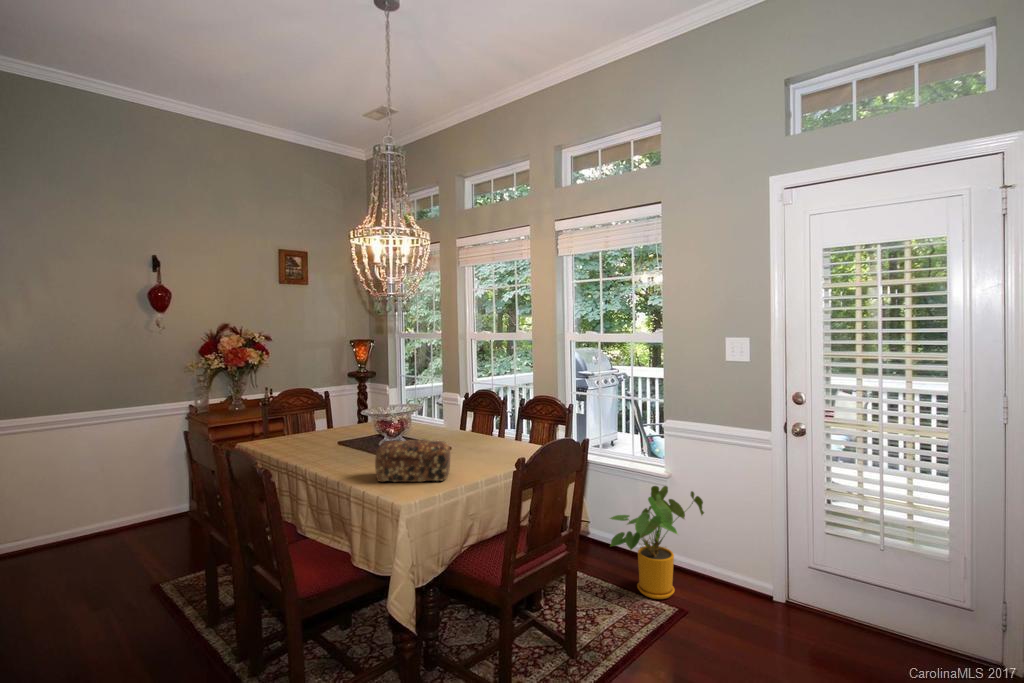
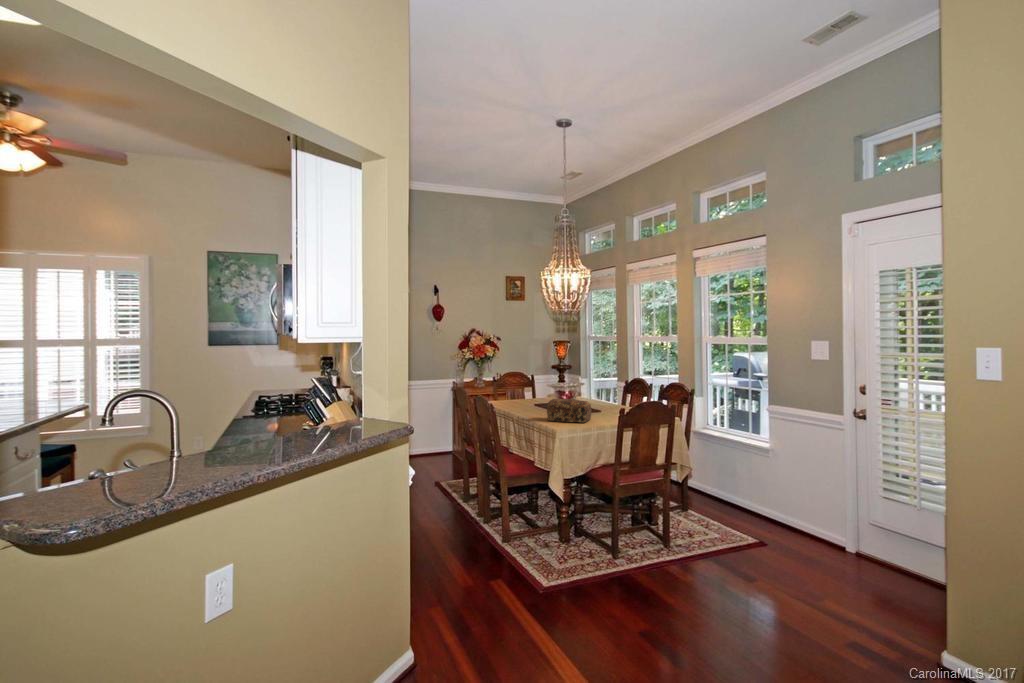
house plant: present [610,486,704,599] -> none [712,451,794,530]

